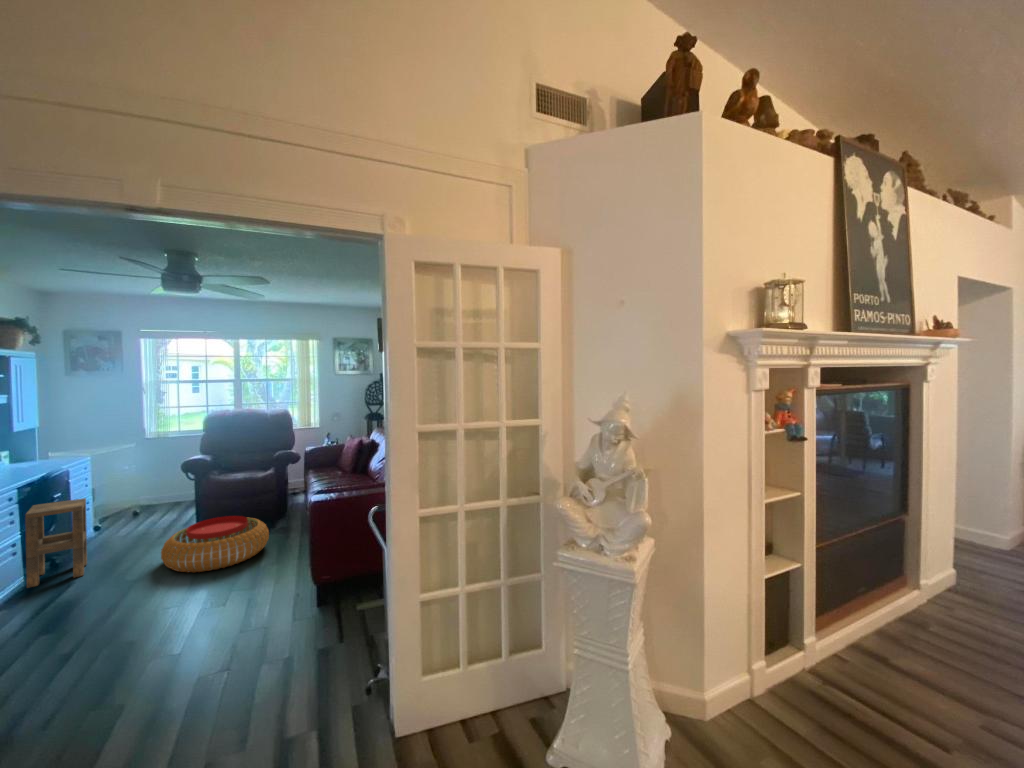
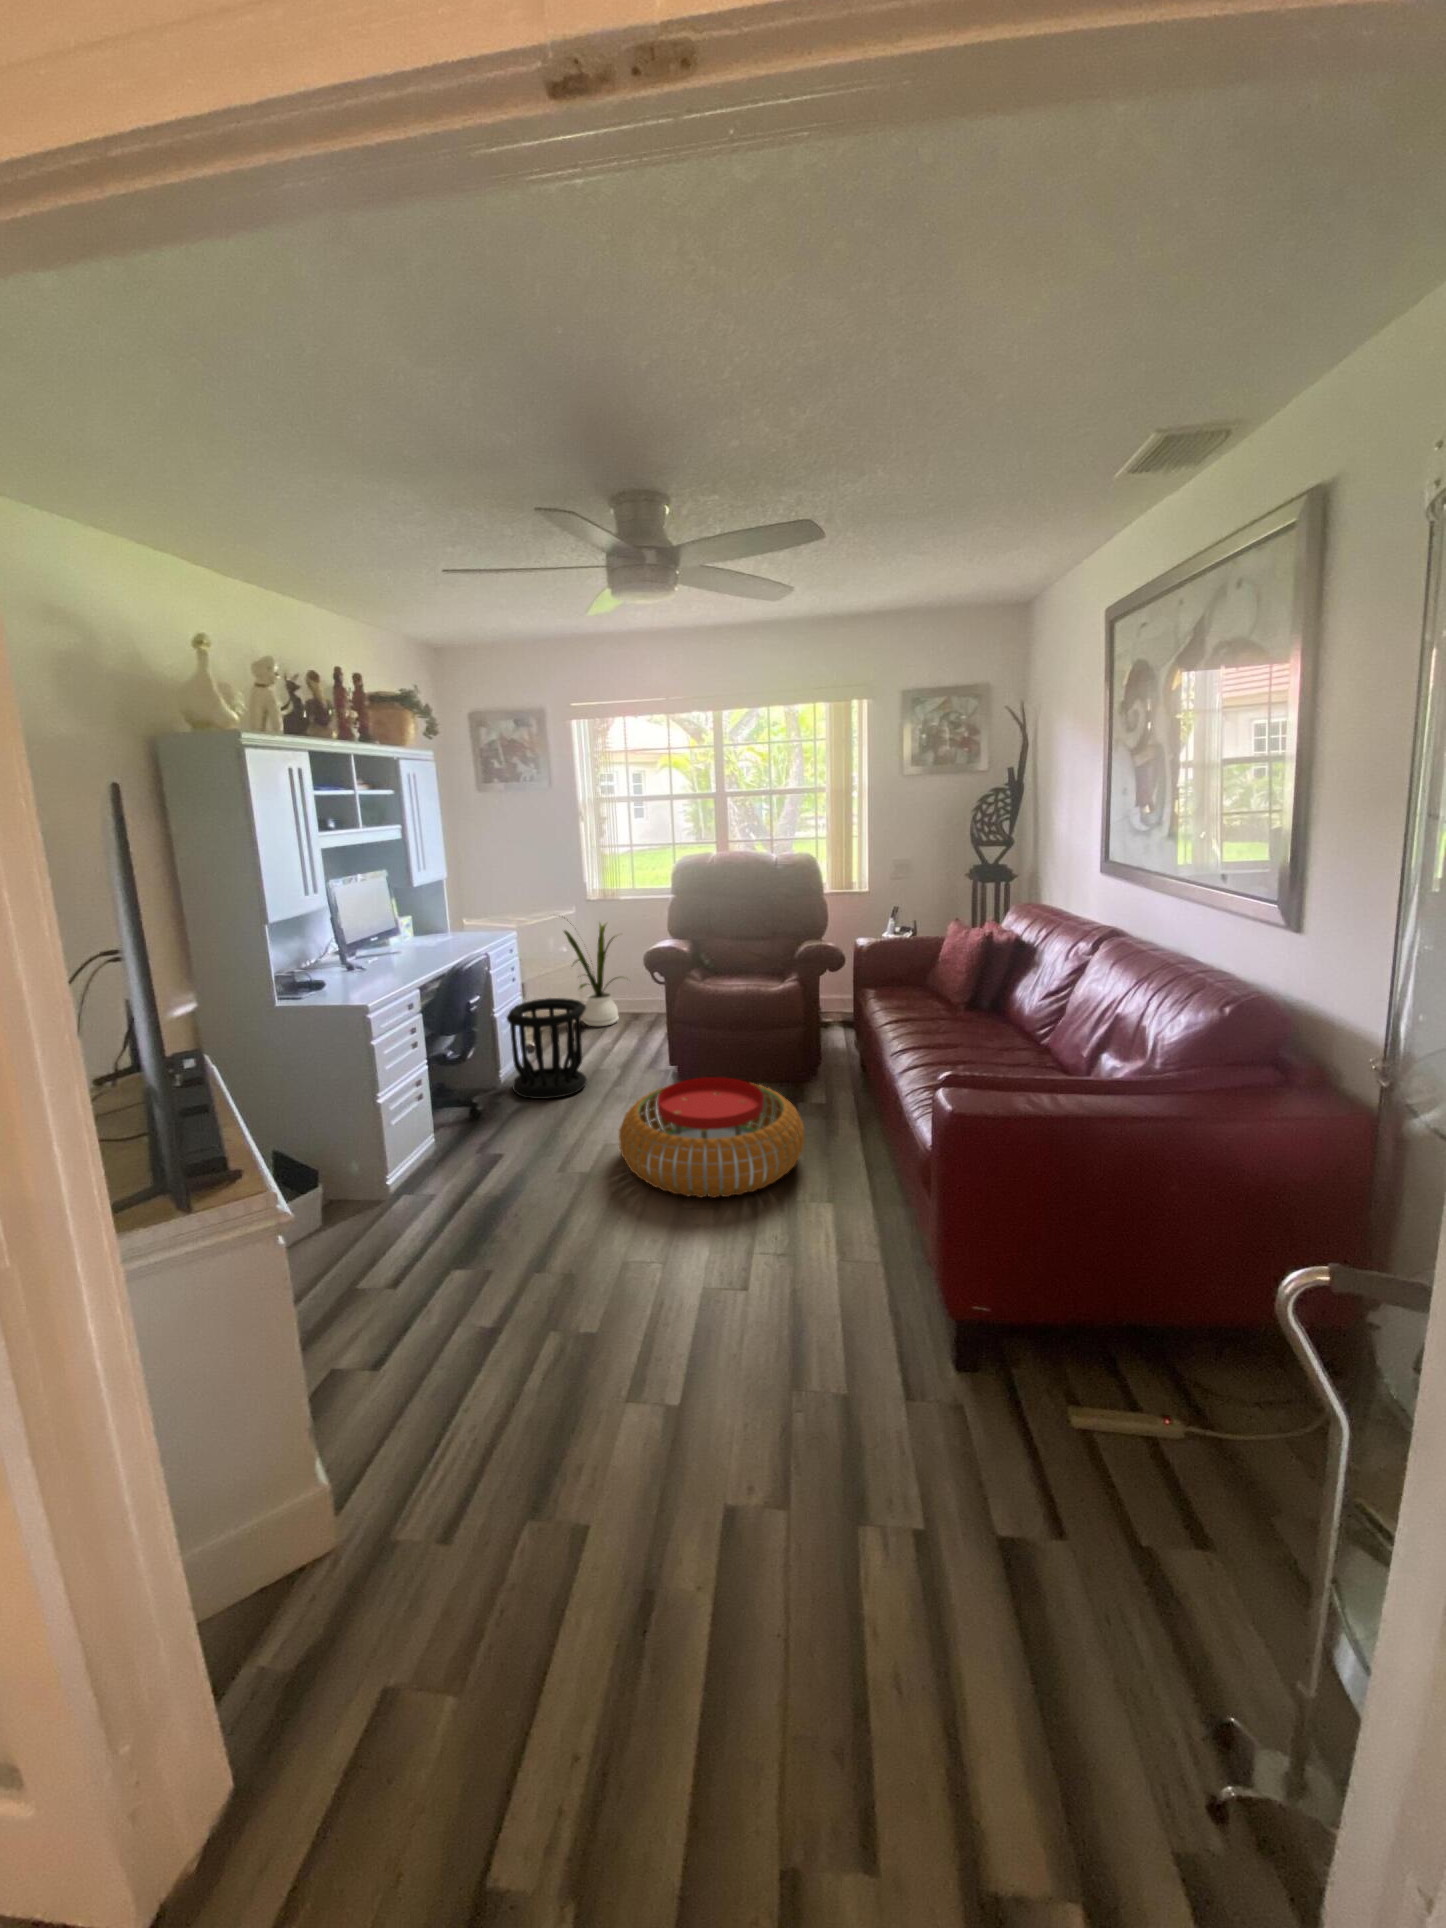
house plant: none [120,448,178,510] -> present [563,923,619,1026]
wastebasket: none [83,491,143,551] -> present [507,998,587,1099]
side table: present [25,498,87,588] -> none [430,1011,516,1158]

